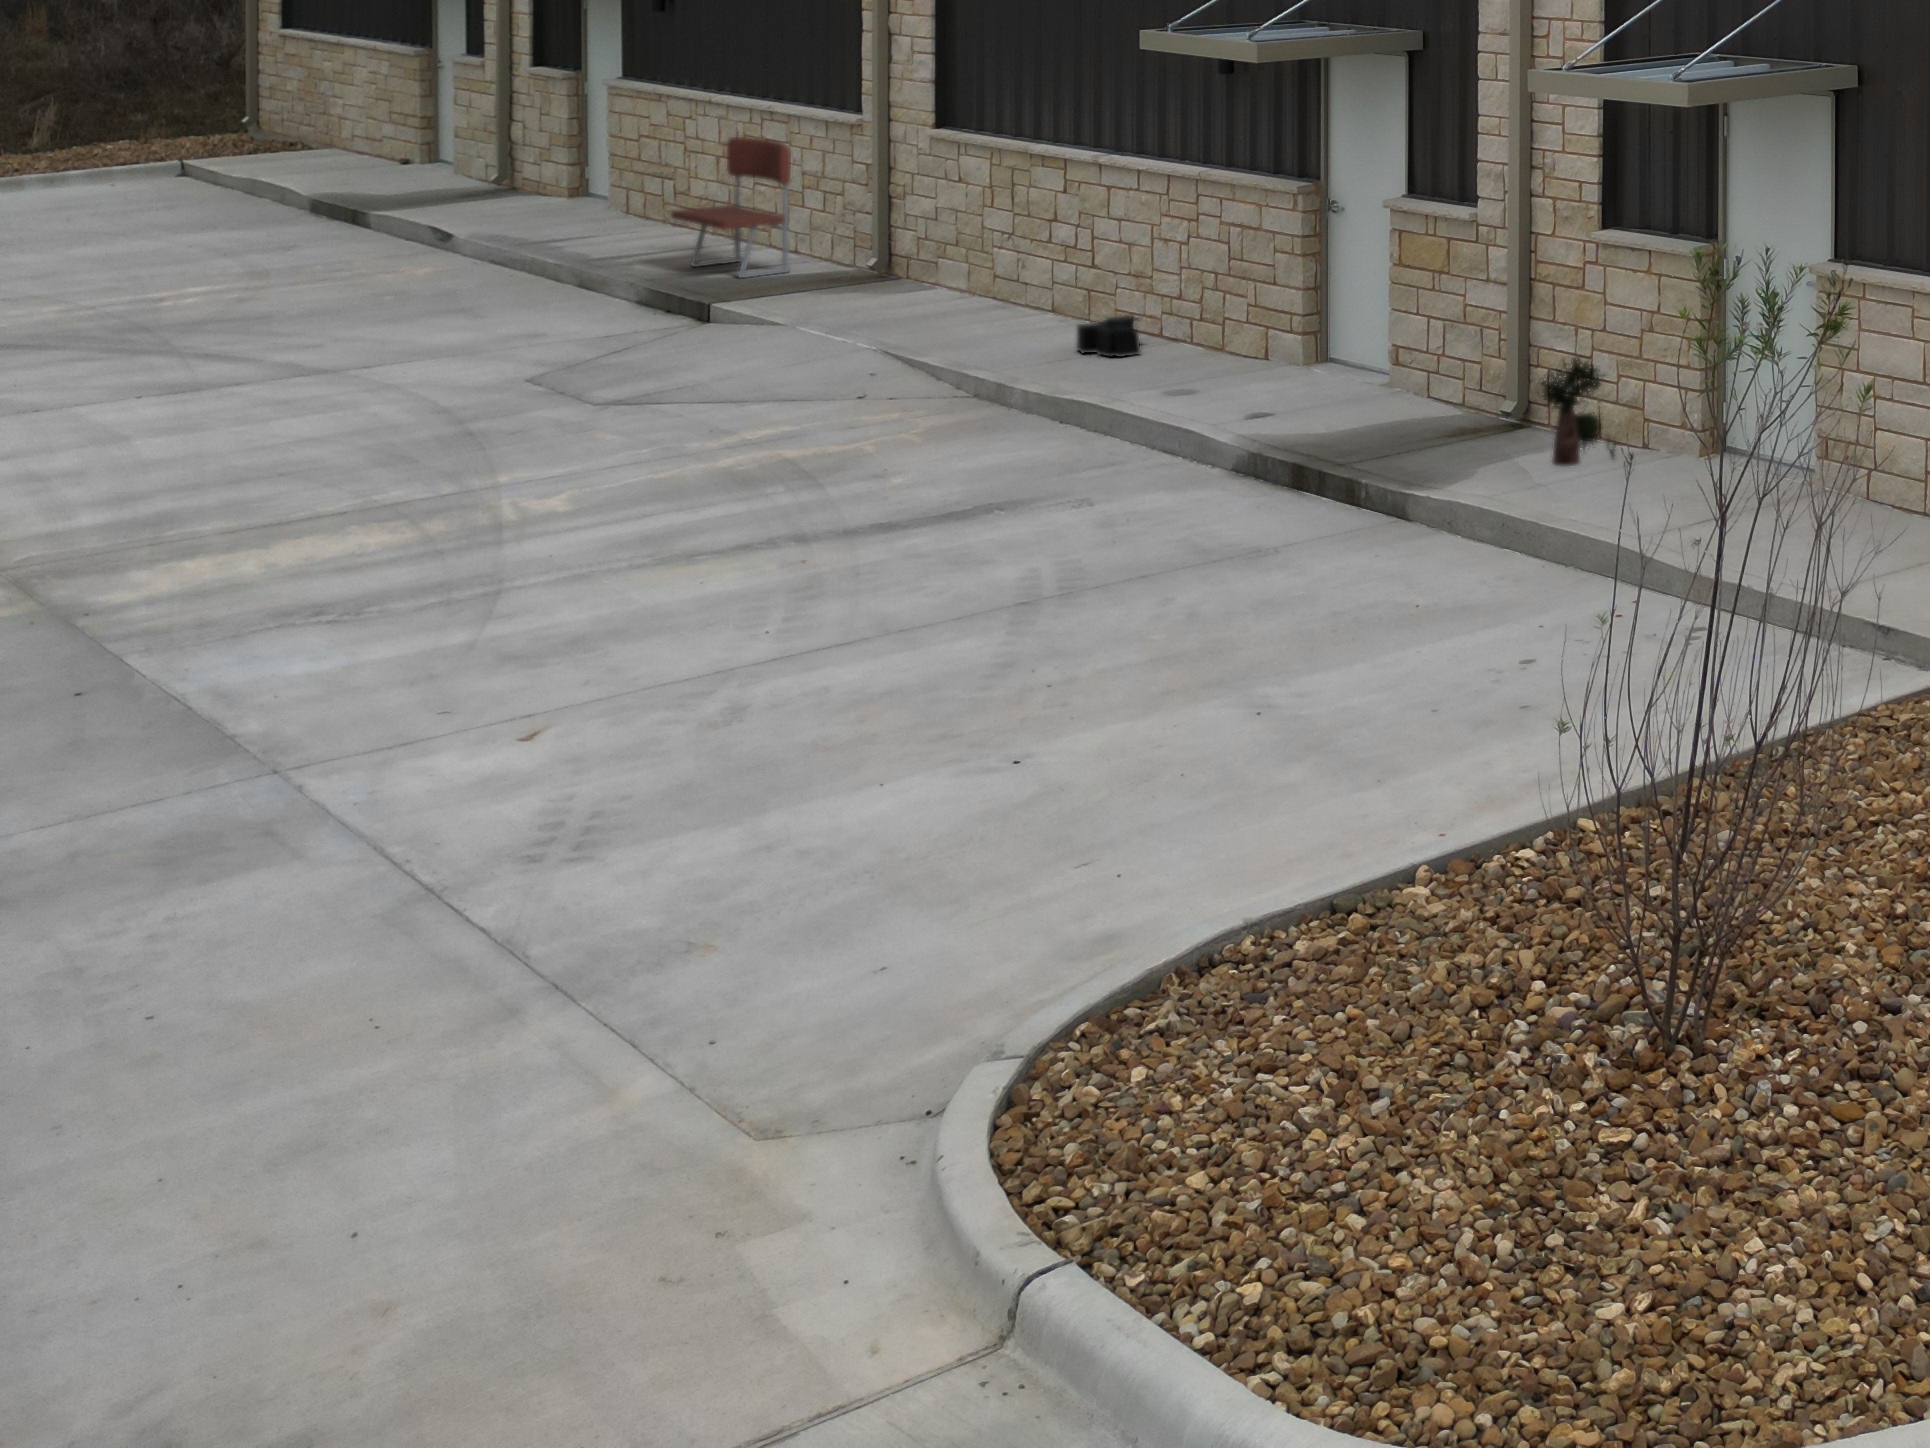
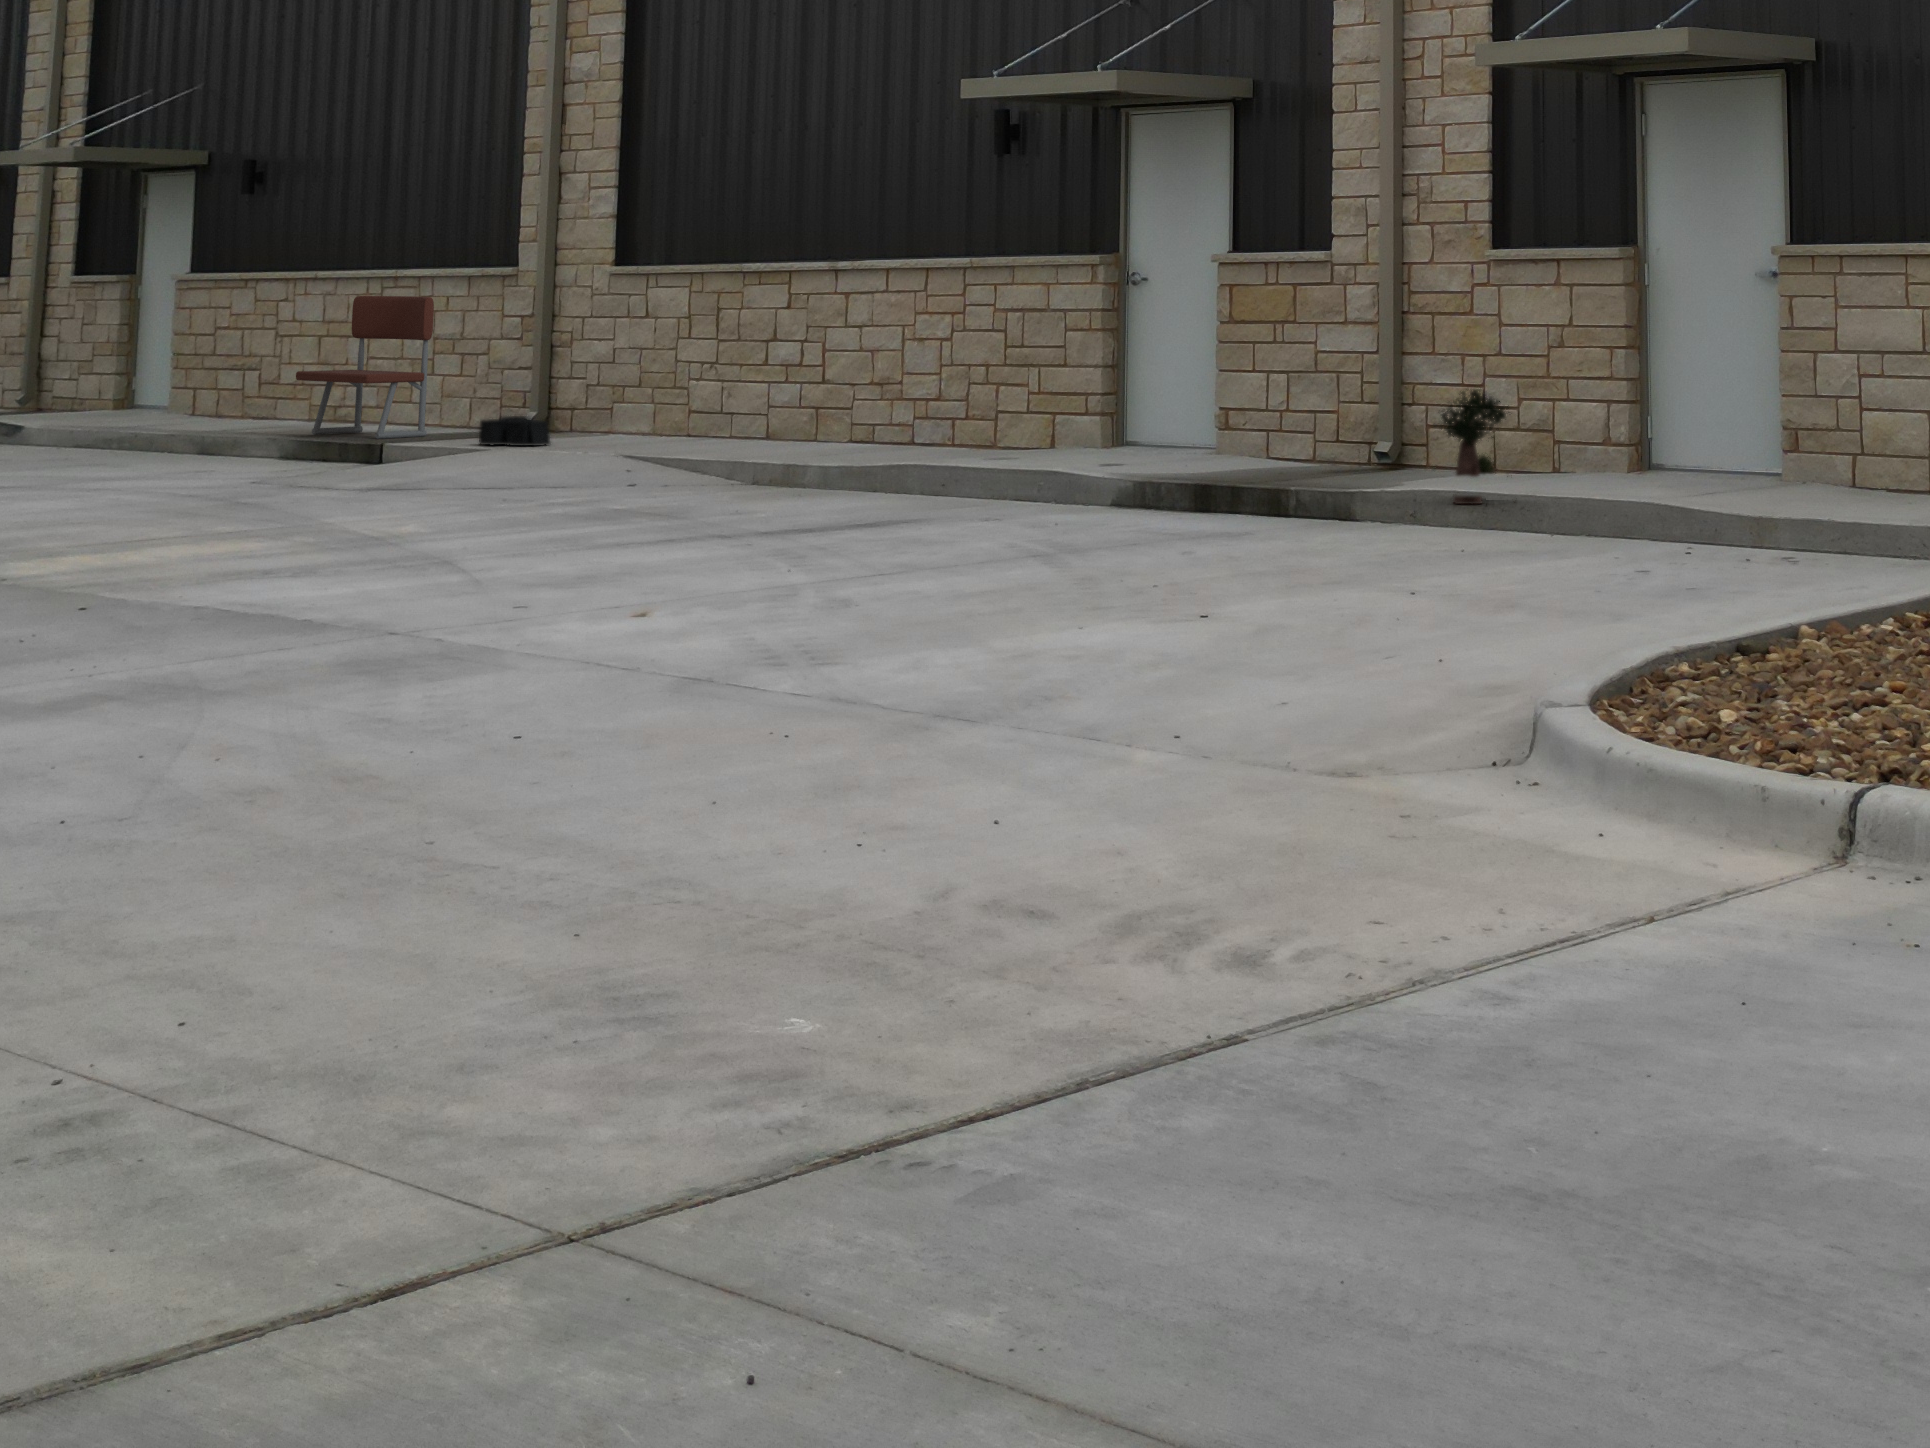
storage bin: present [1076,316,1140,357] -> present [479,416,550,446]

